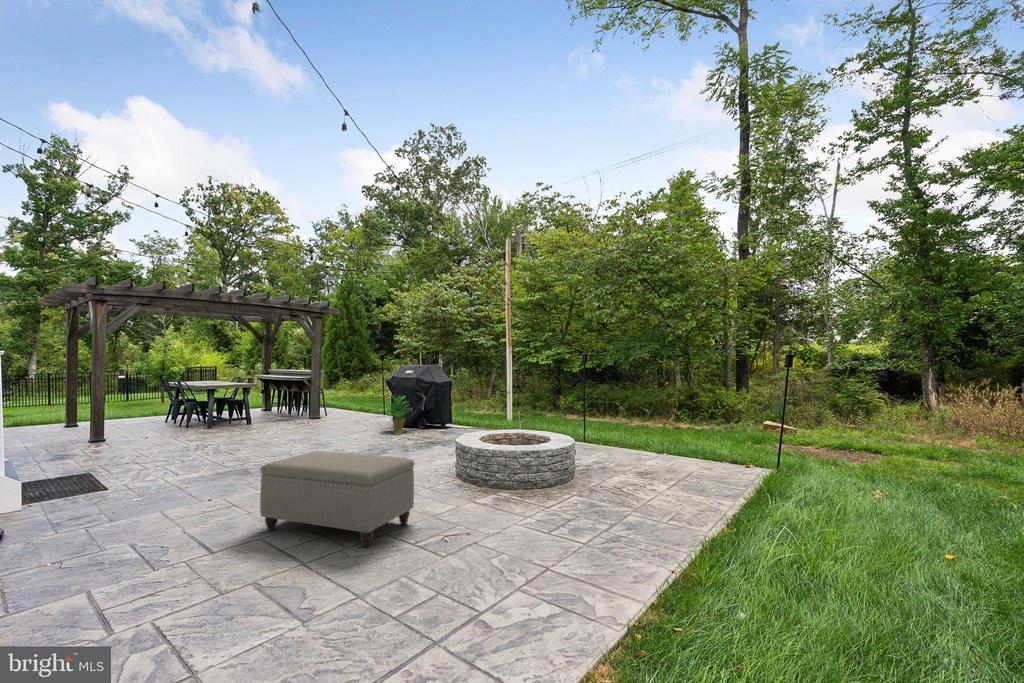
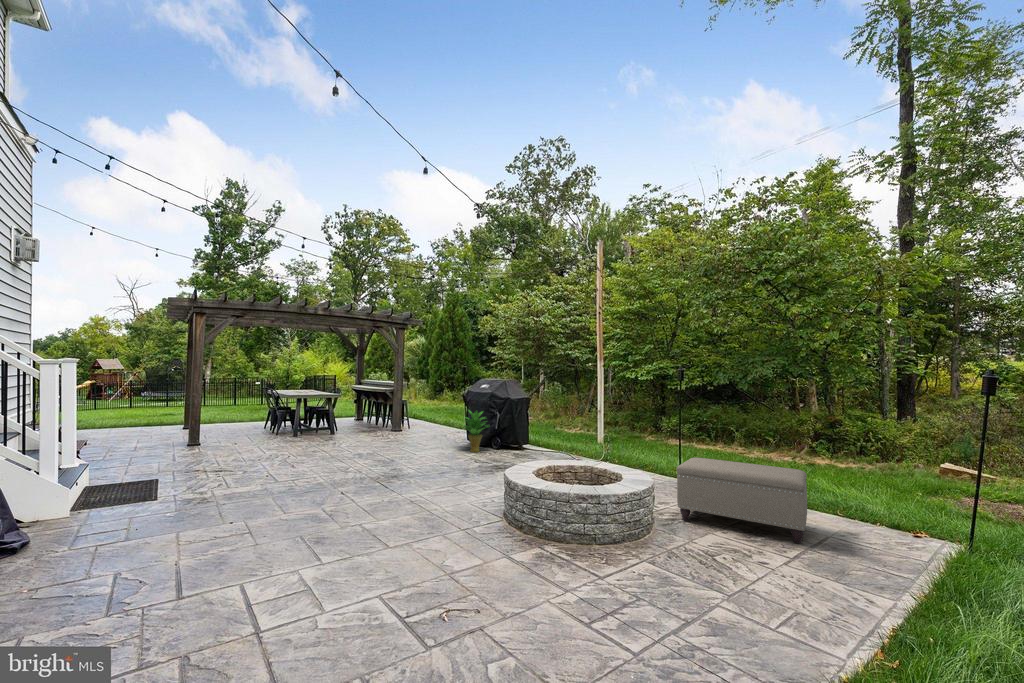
ottoman: present [260,451,414,547] -> present [677,458,807,543]

